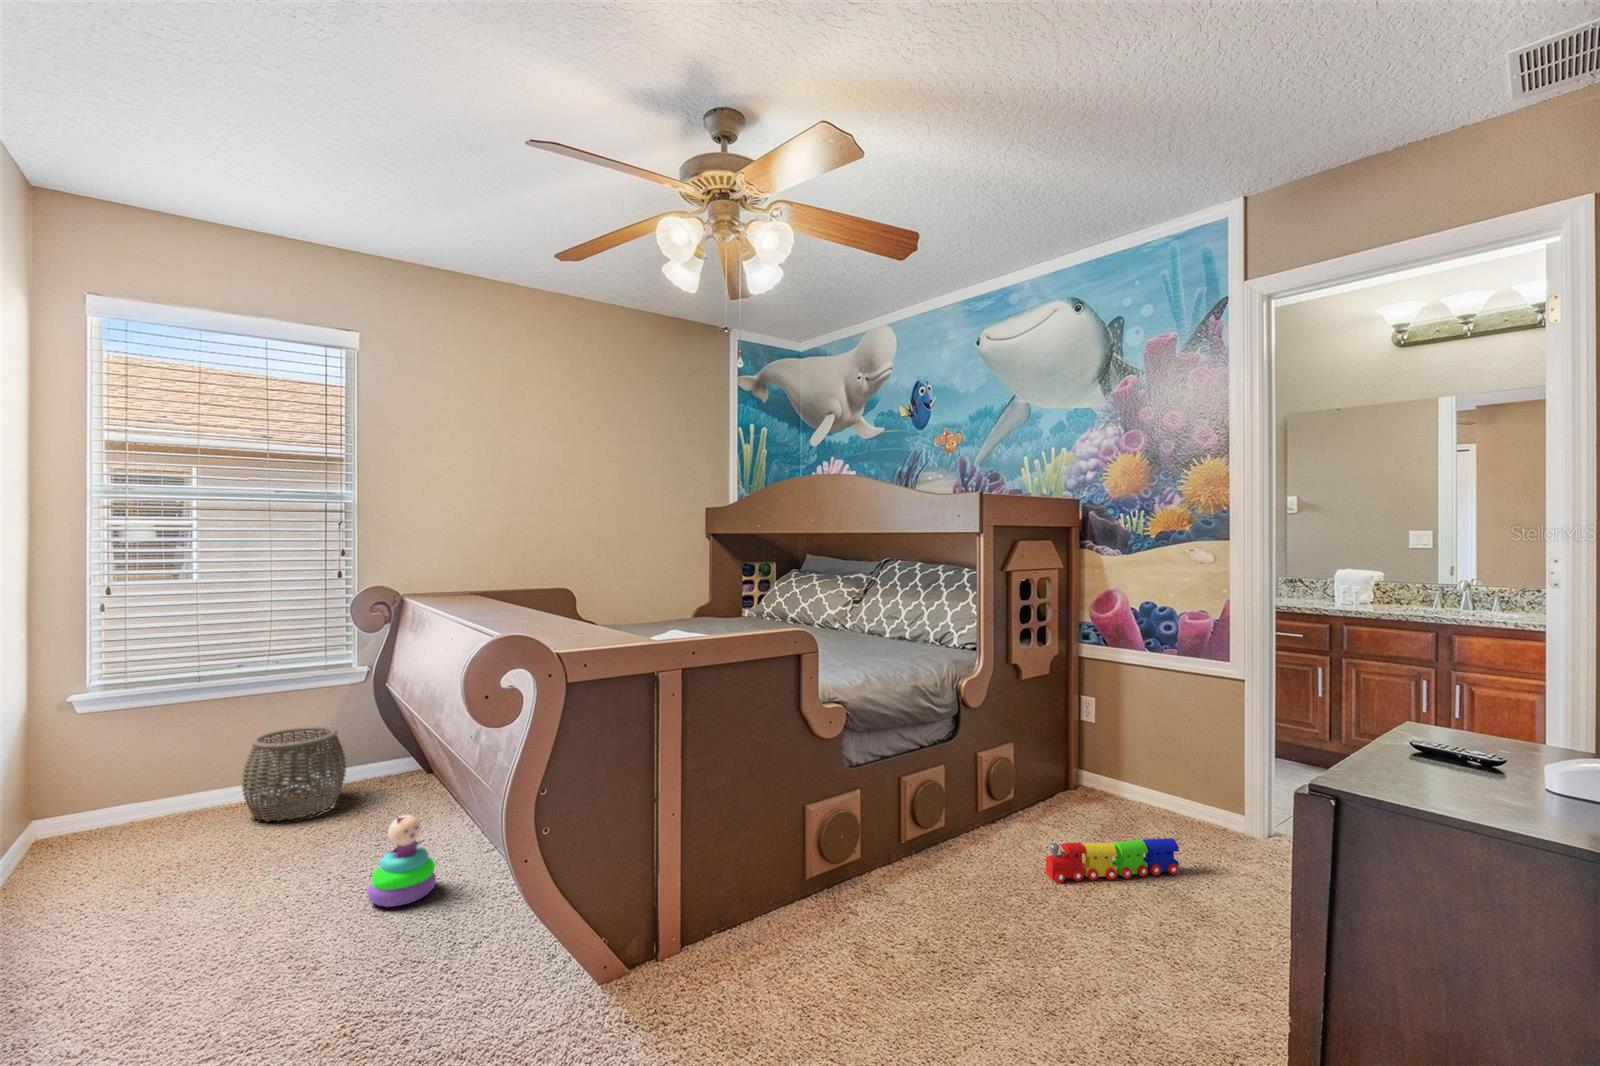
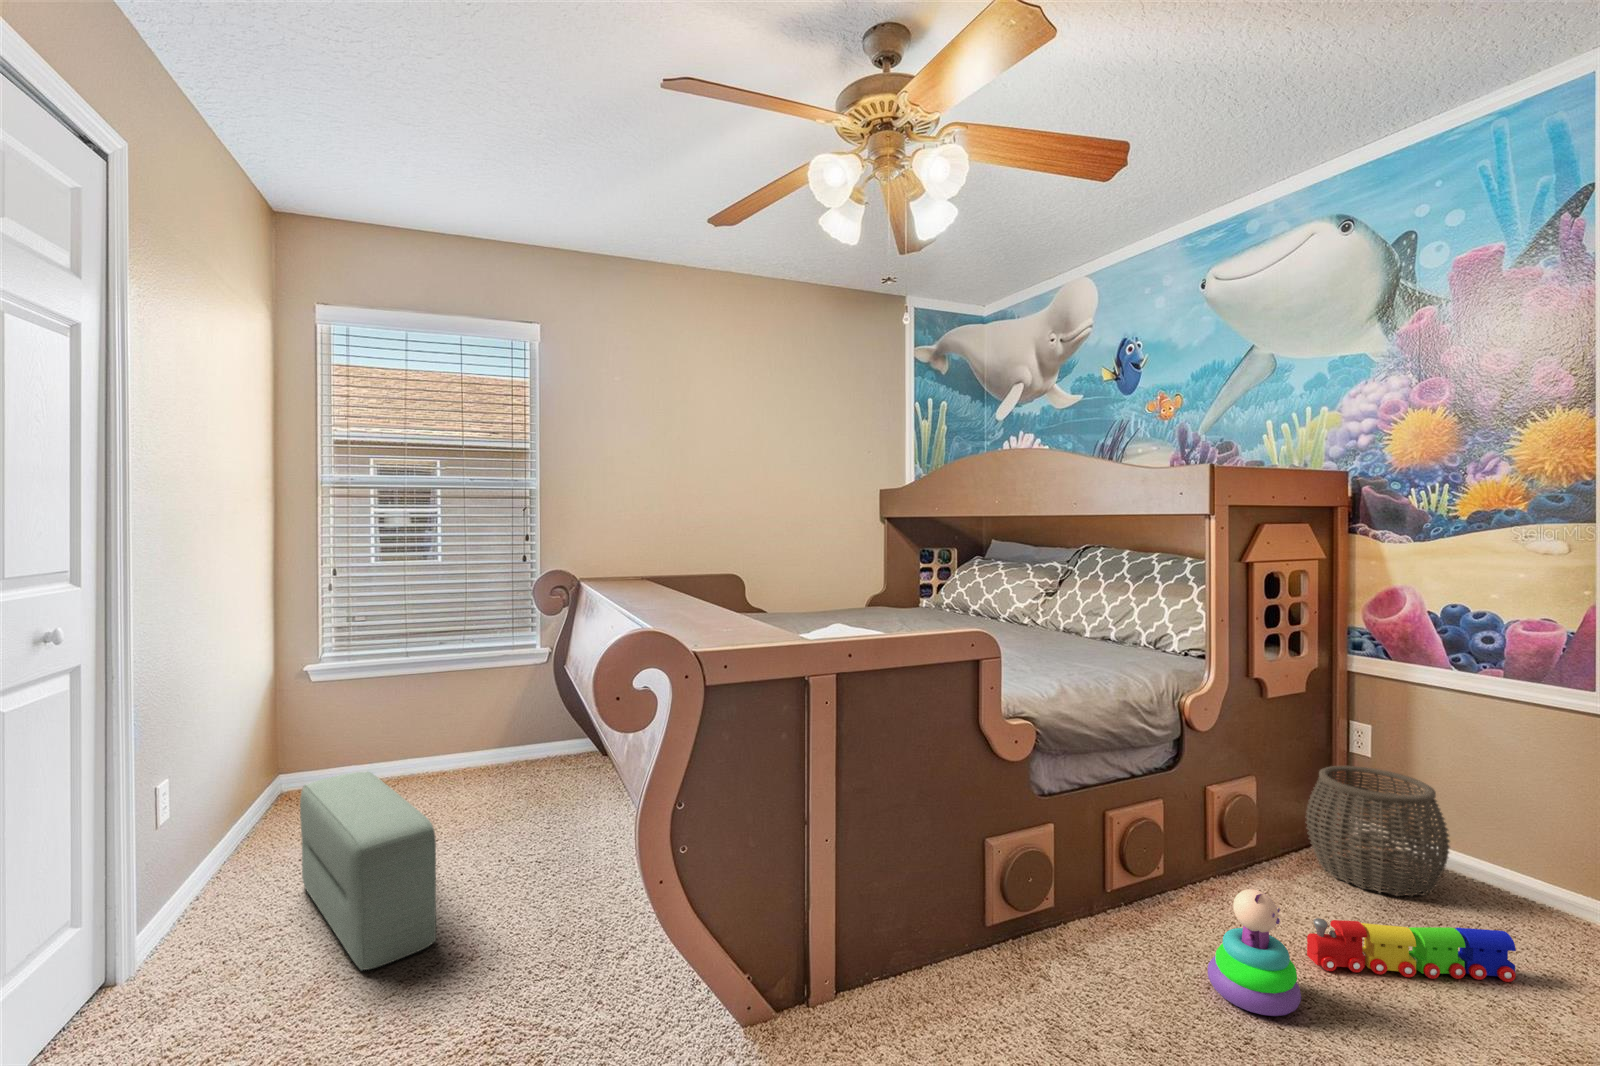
woven basket: present [242,726,346,821] -> present [1306,766,1450,897]
pouf: none [93,798,272,995] -> present [300,772,436,970]
stacking toy: present [367,815,436,907] -> present [1208,889,1301,1016]

